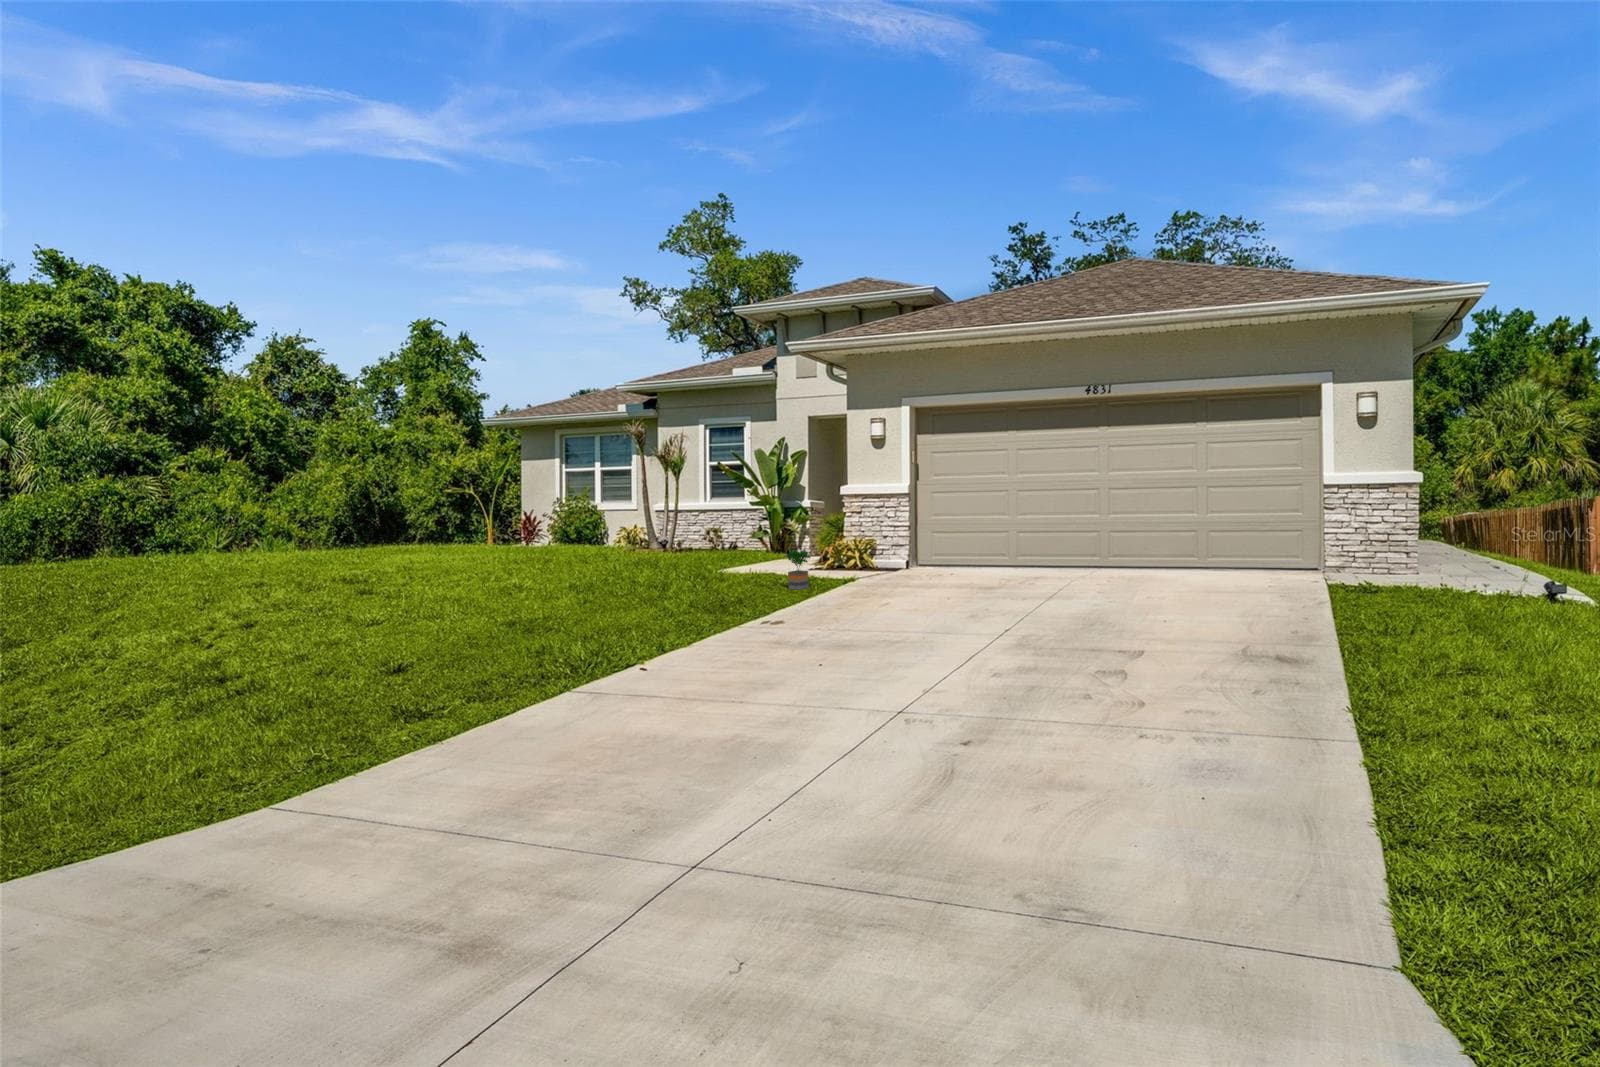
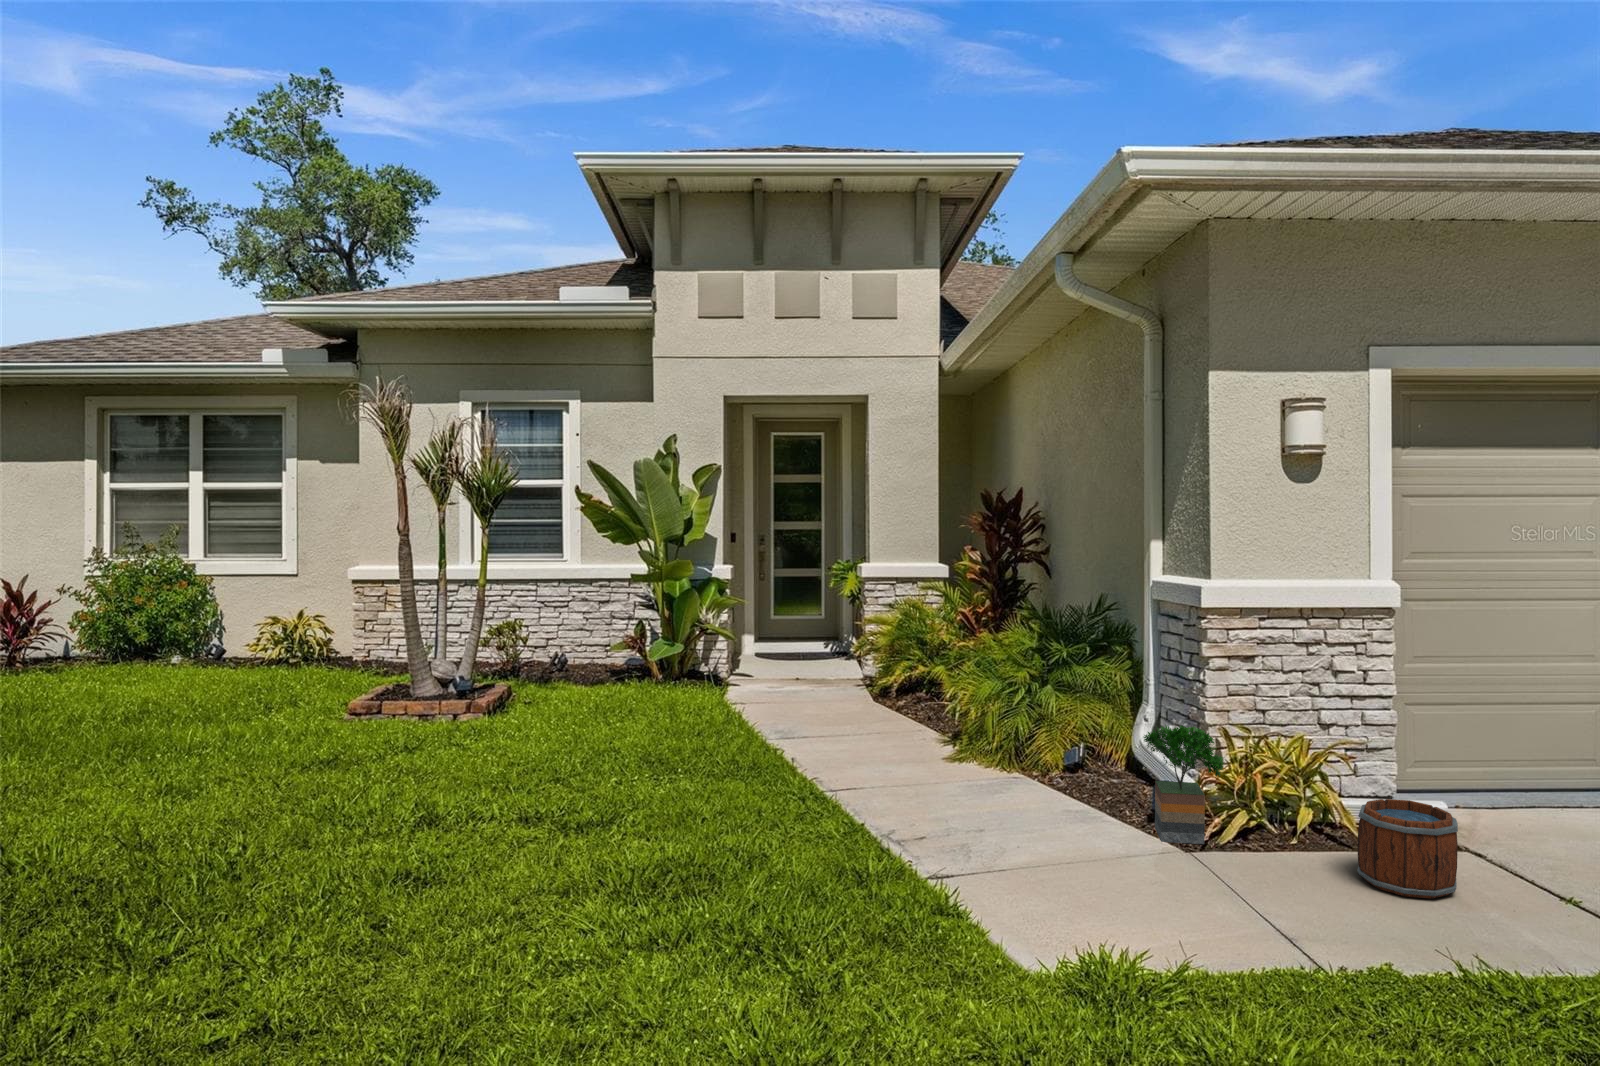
bucket: none [815,571,845,599] -> present [1357,799,1458,899]

